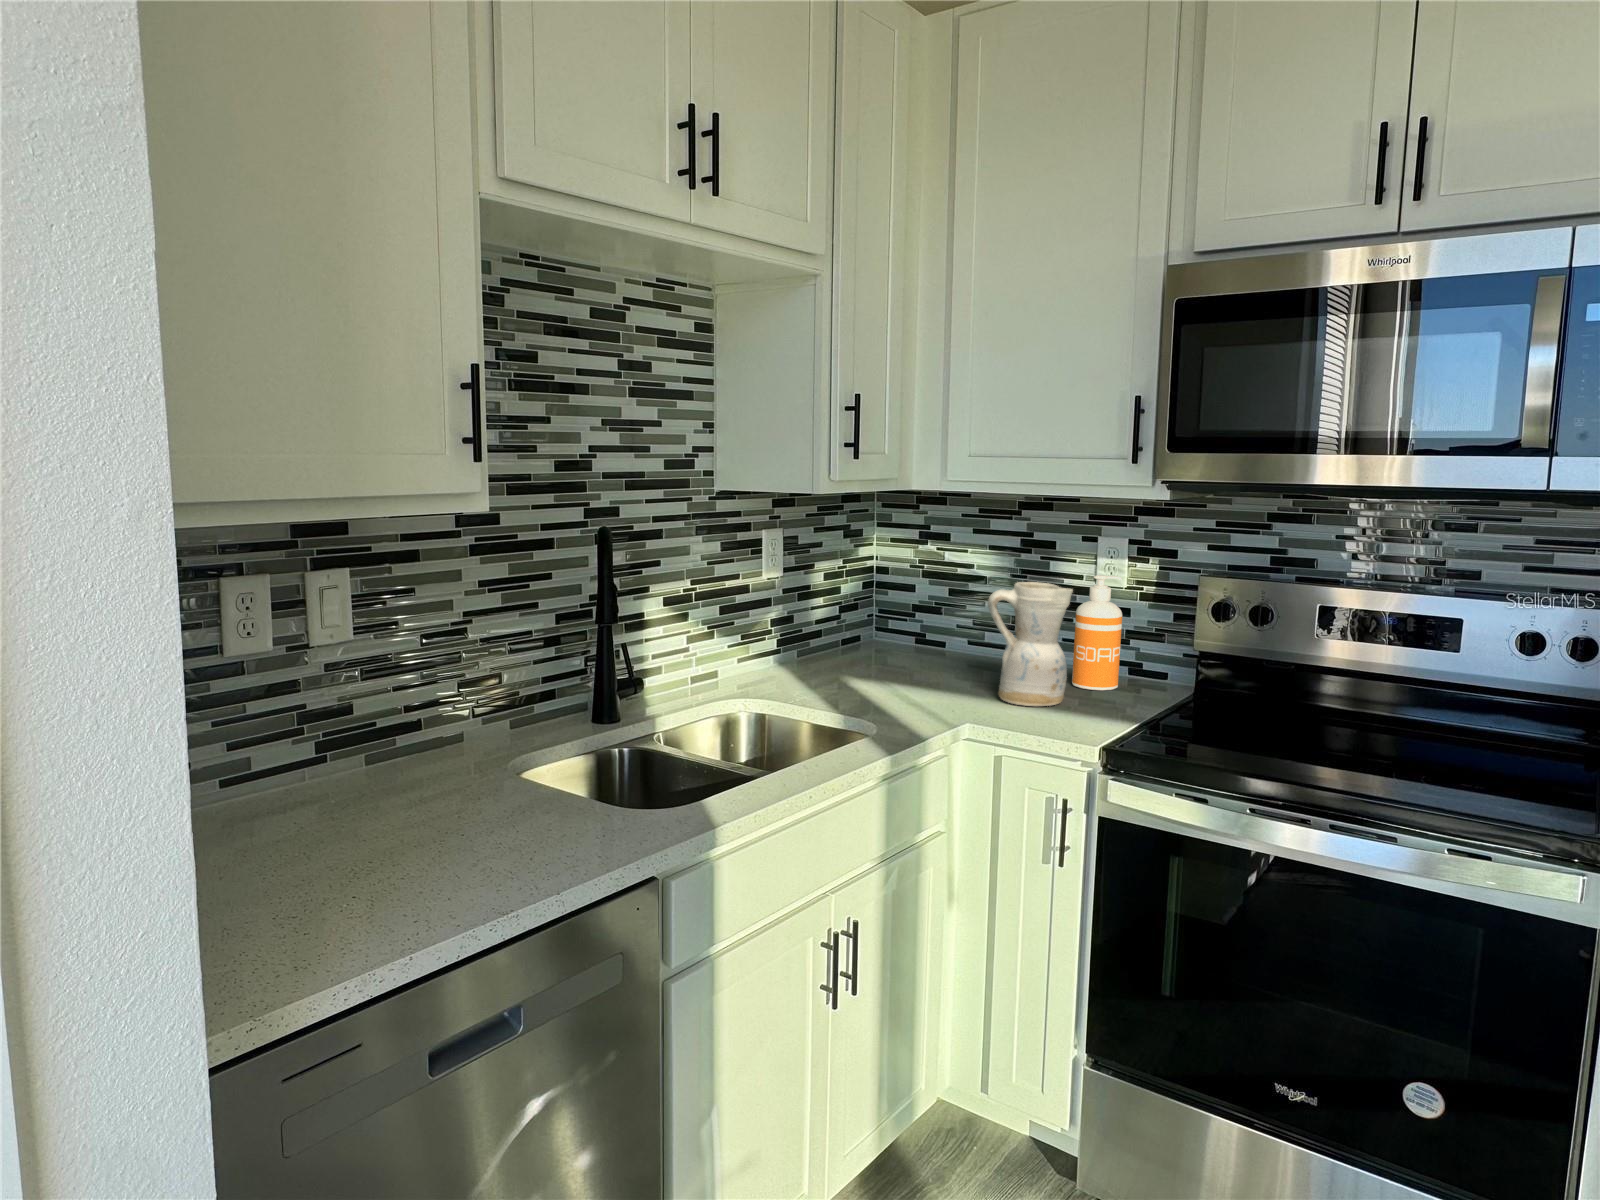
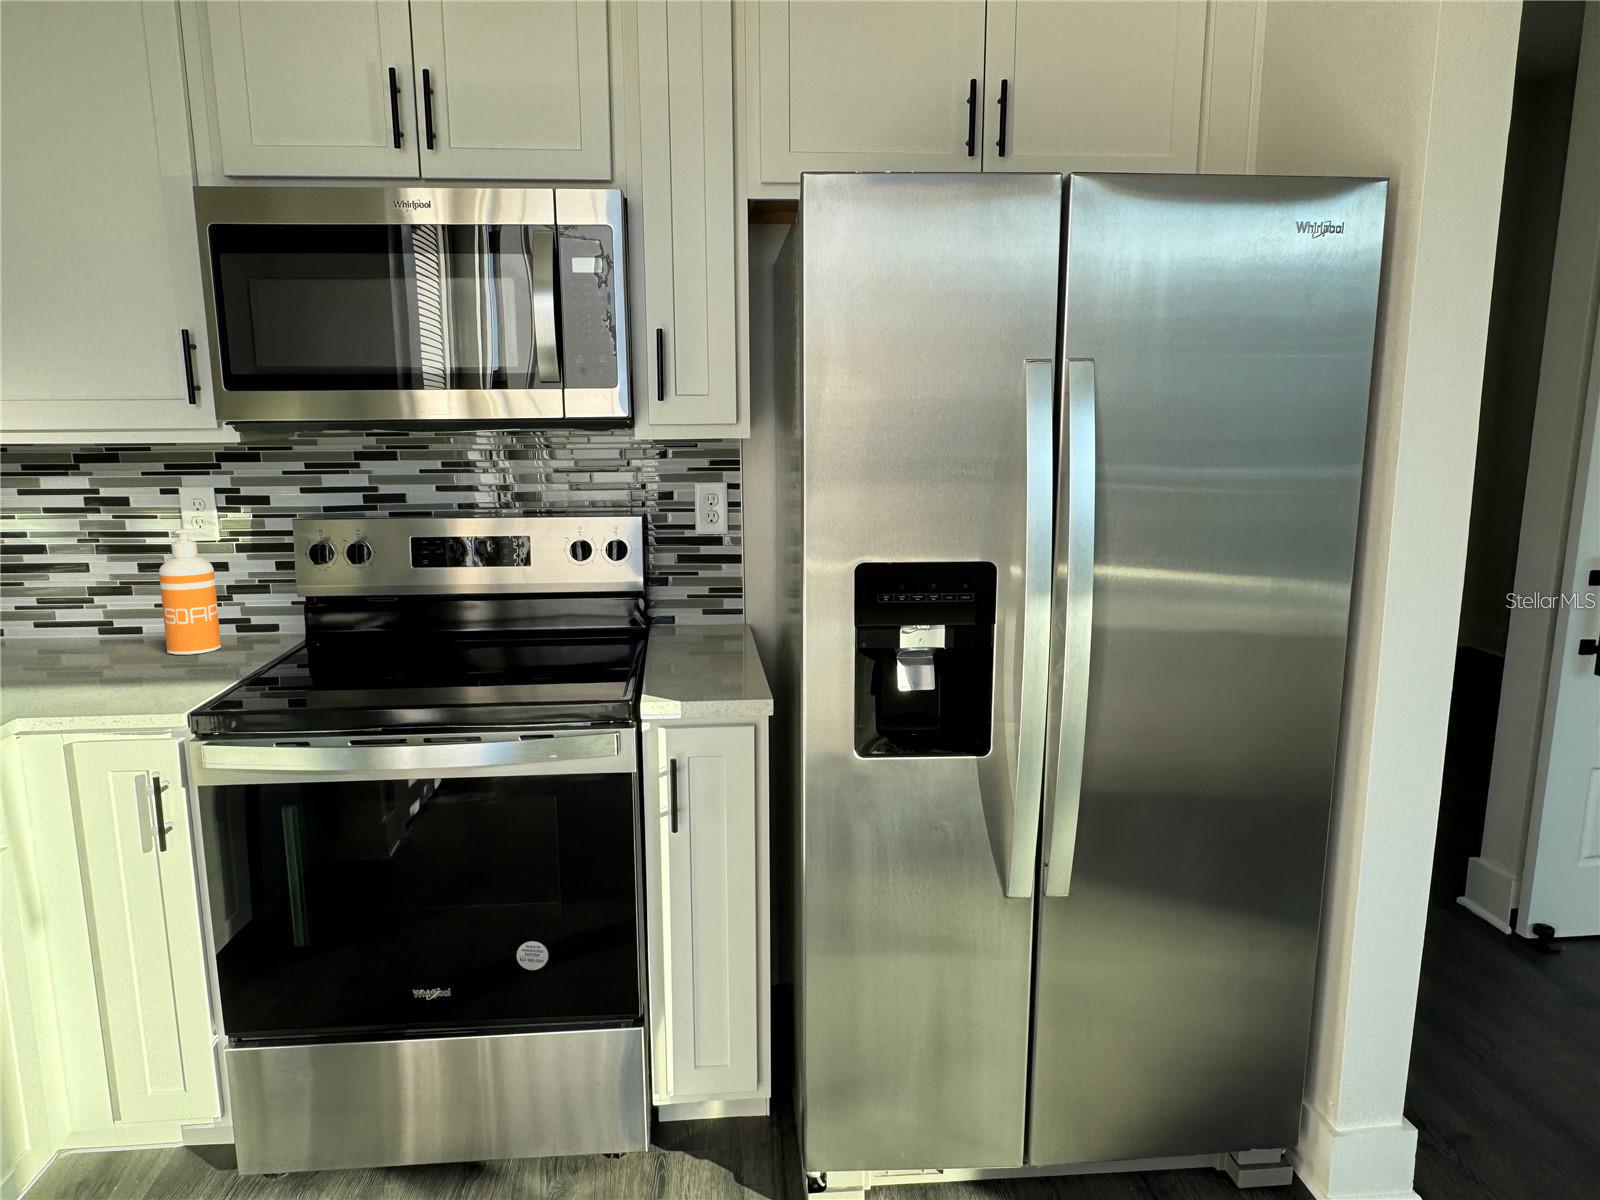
ceramic pitcher: present [988,582,1073,706] -> none [33,543,151,684]

